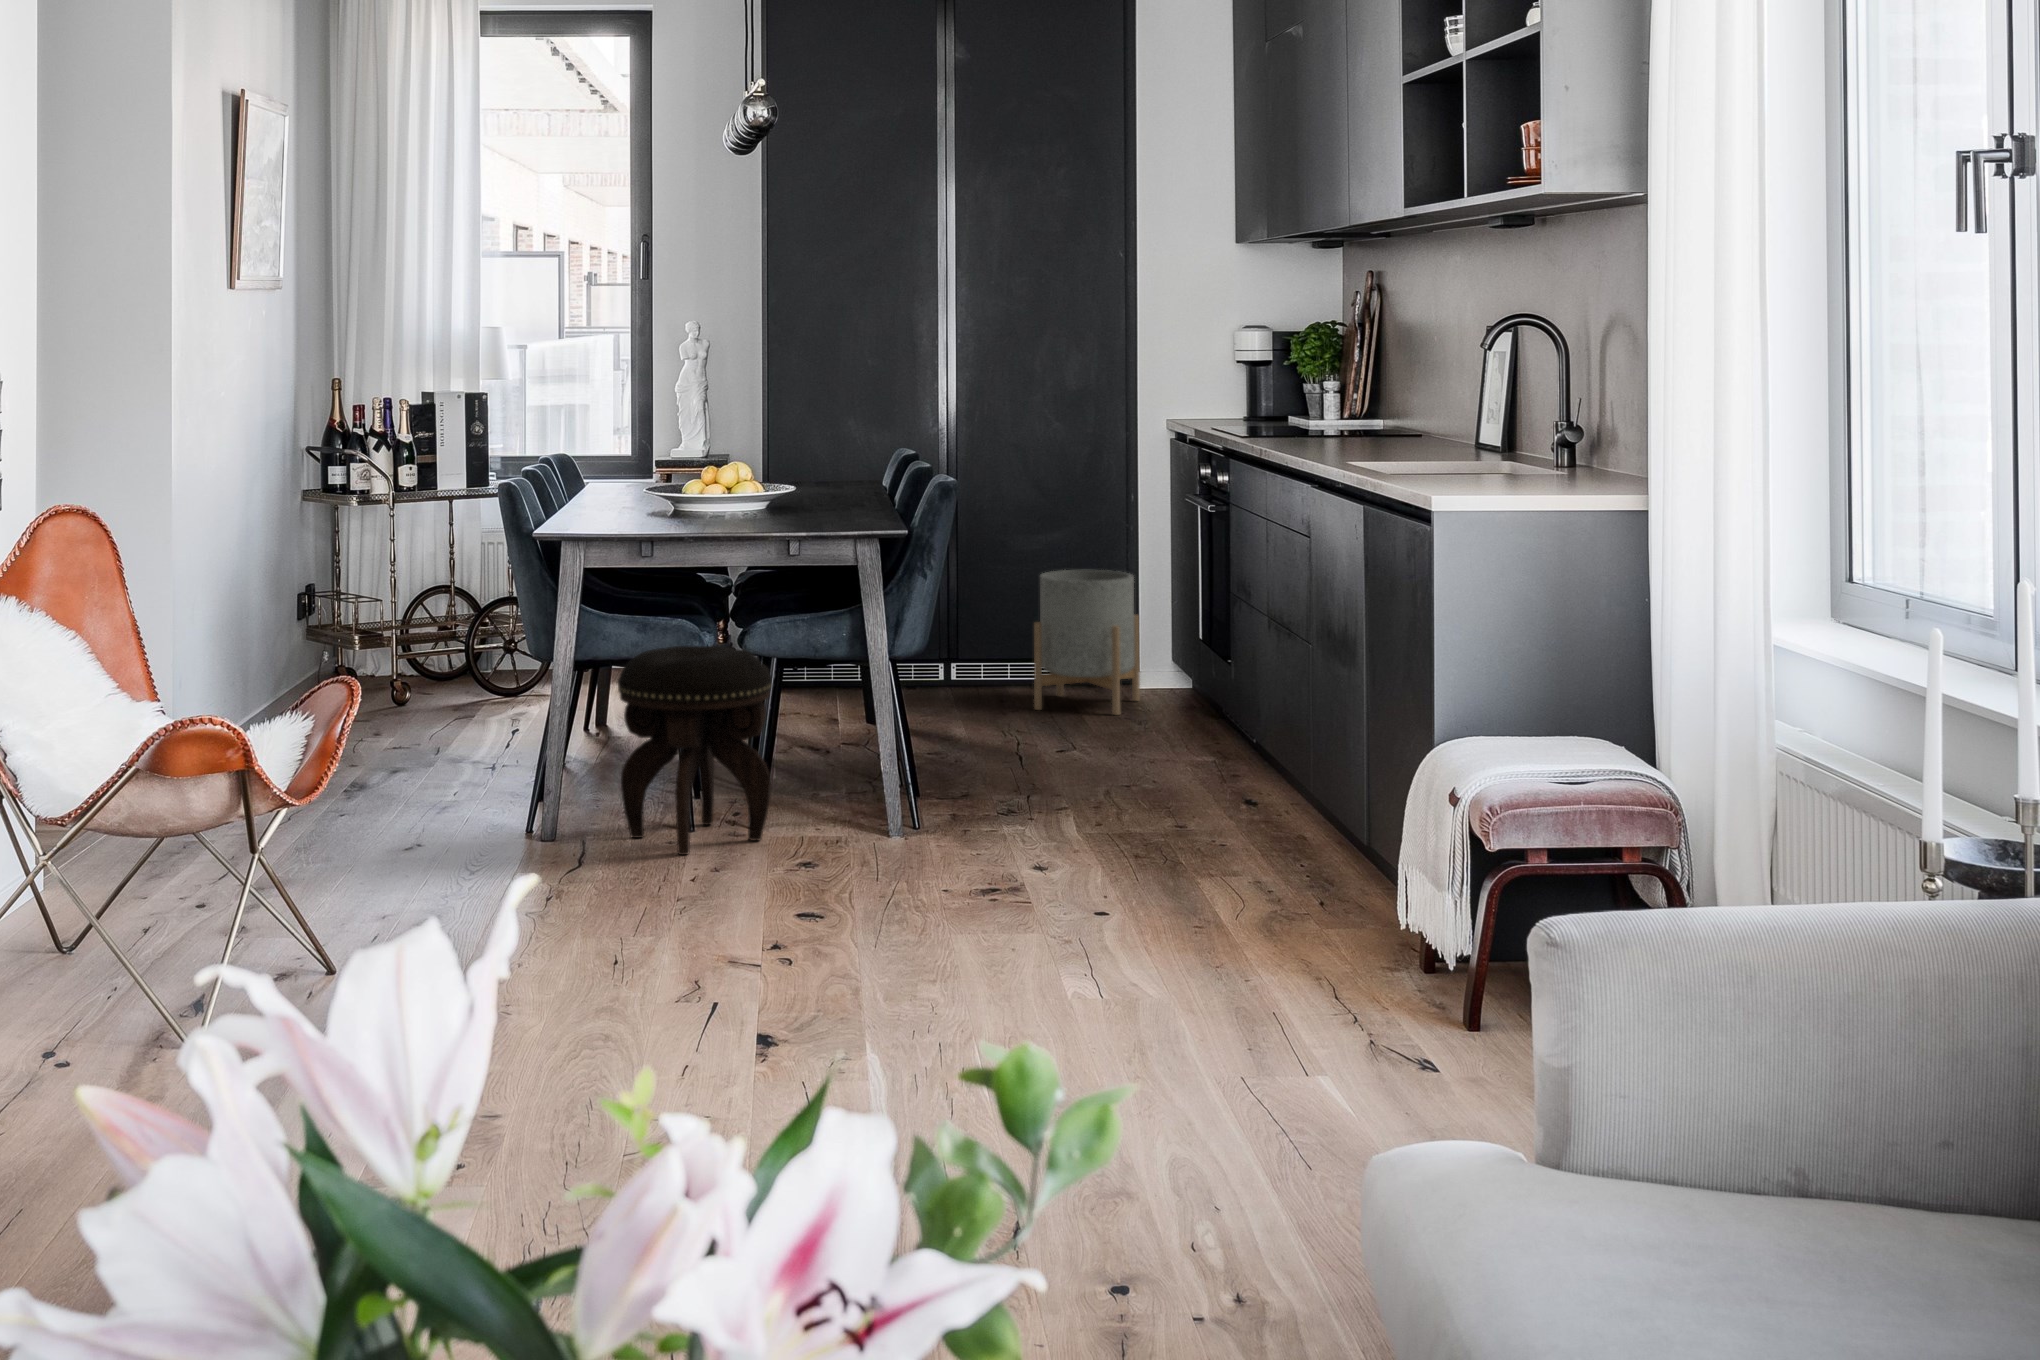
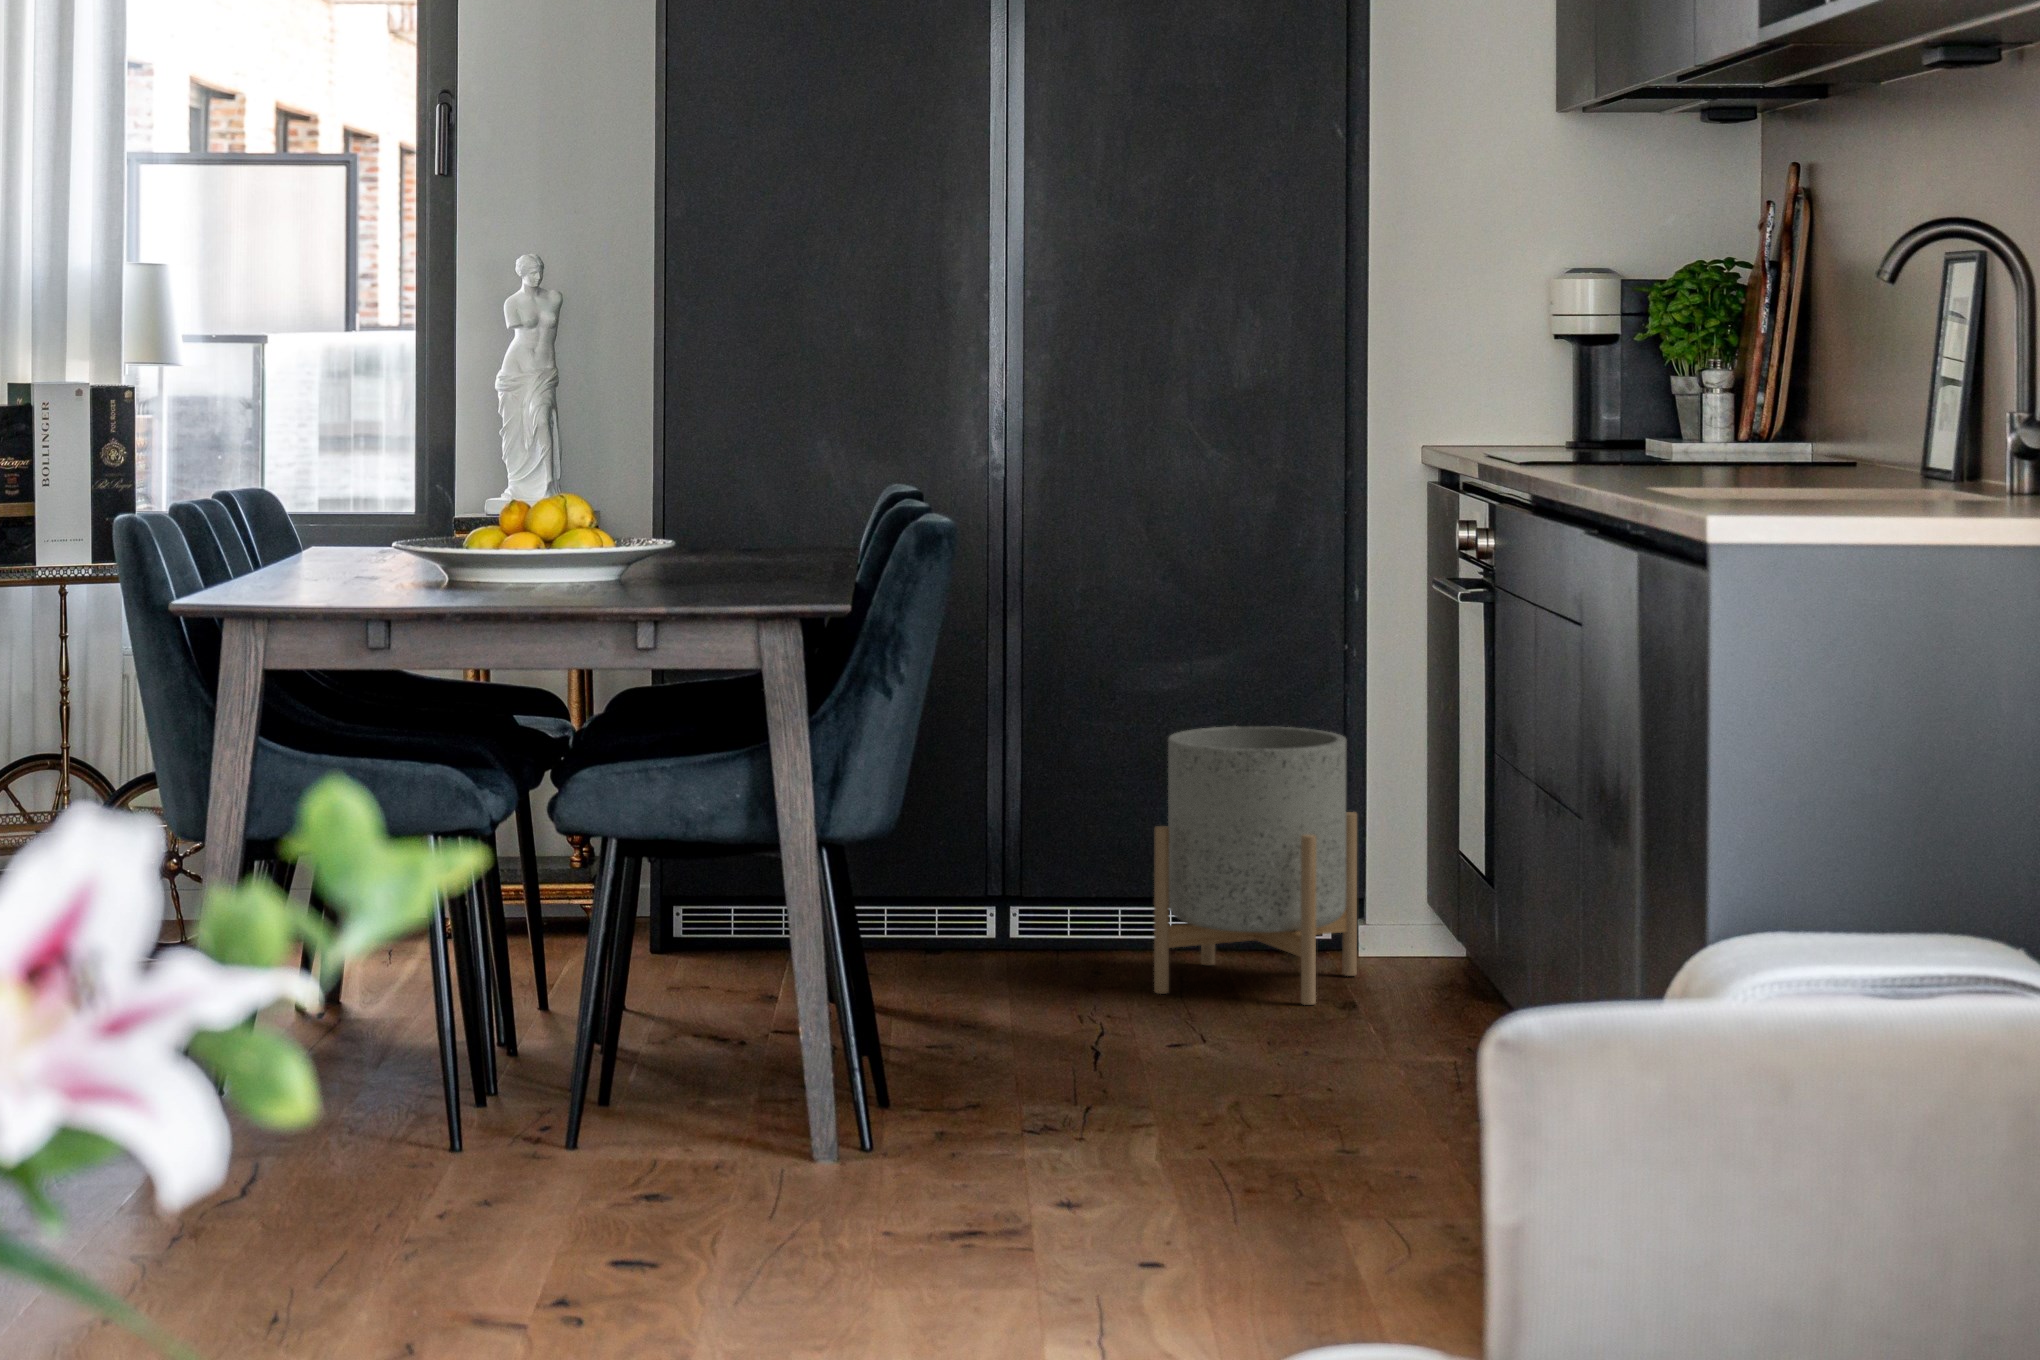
footstool: present [618,645,772,855] -> none [276,888,586,1311]

